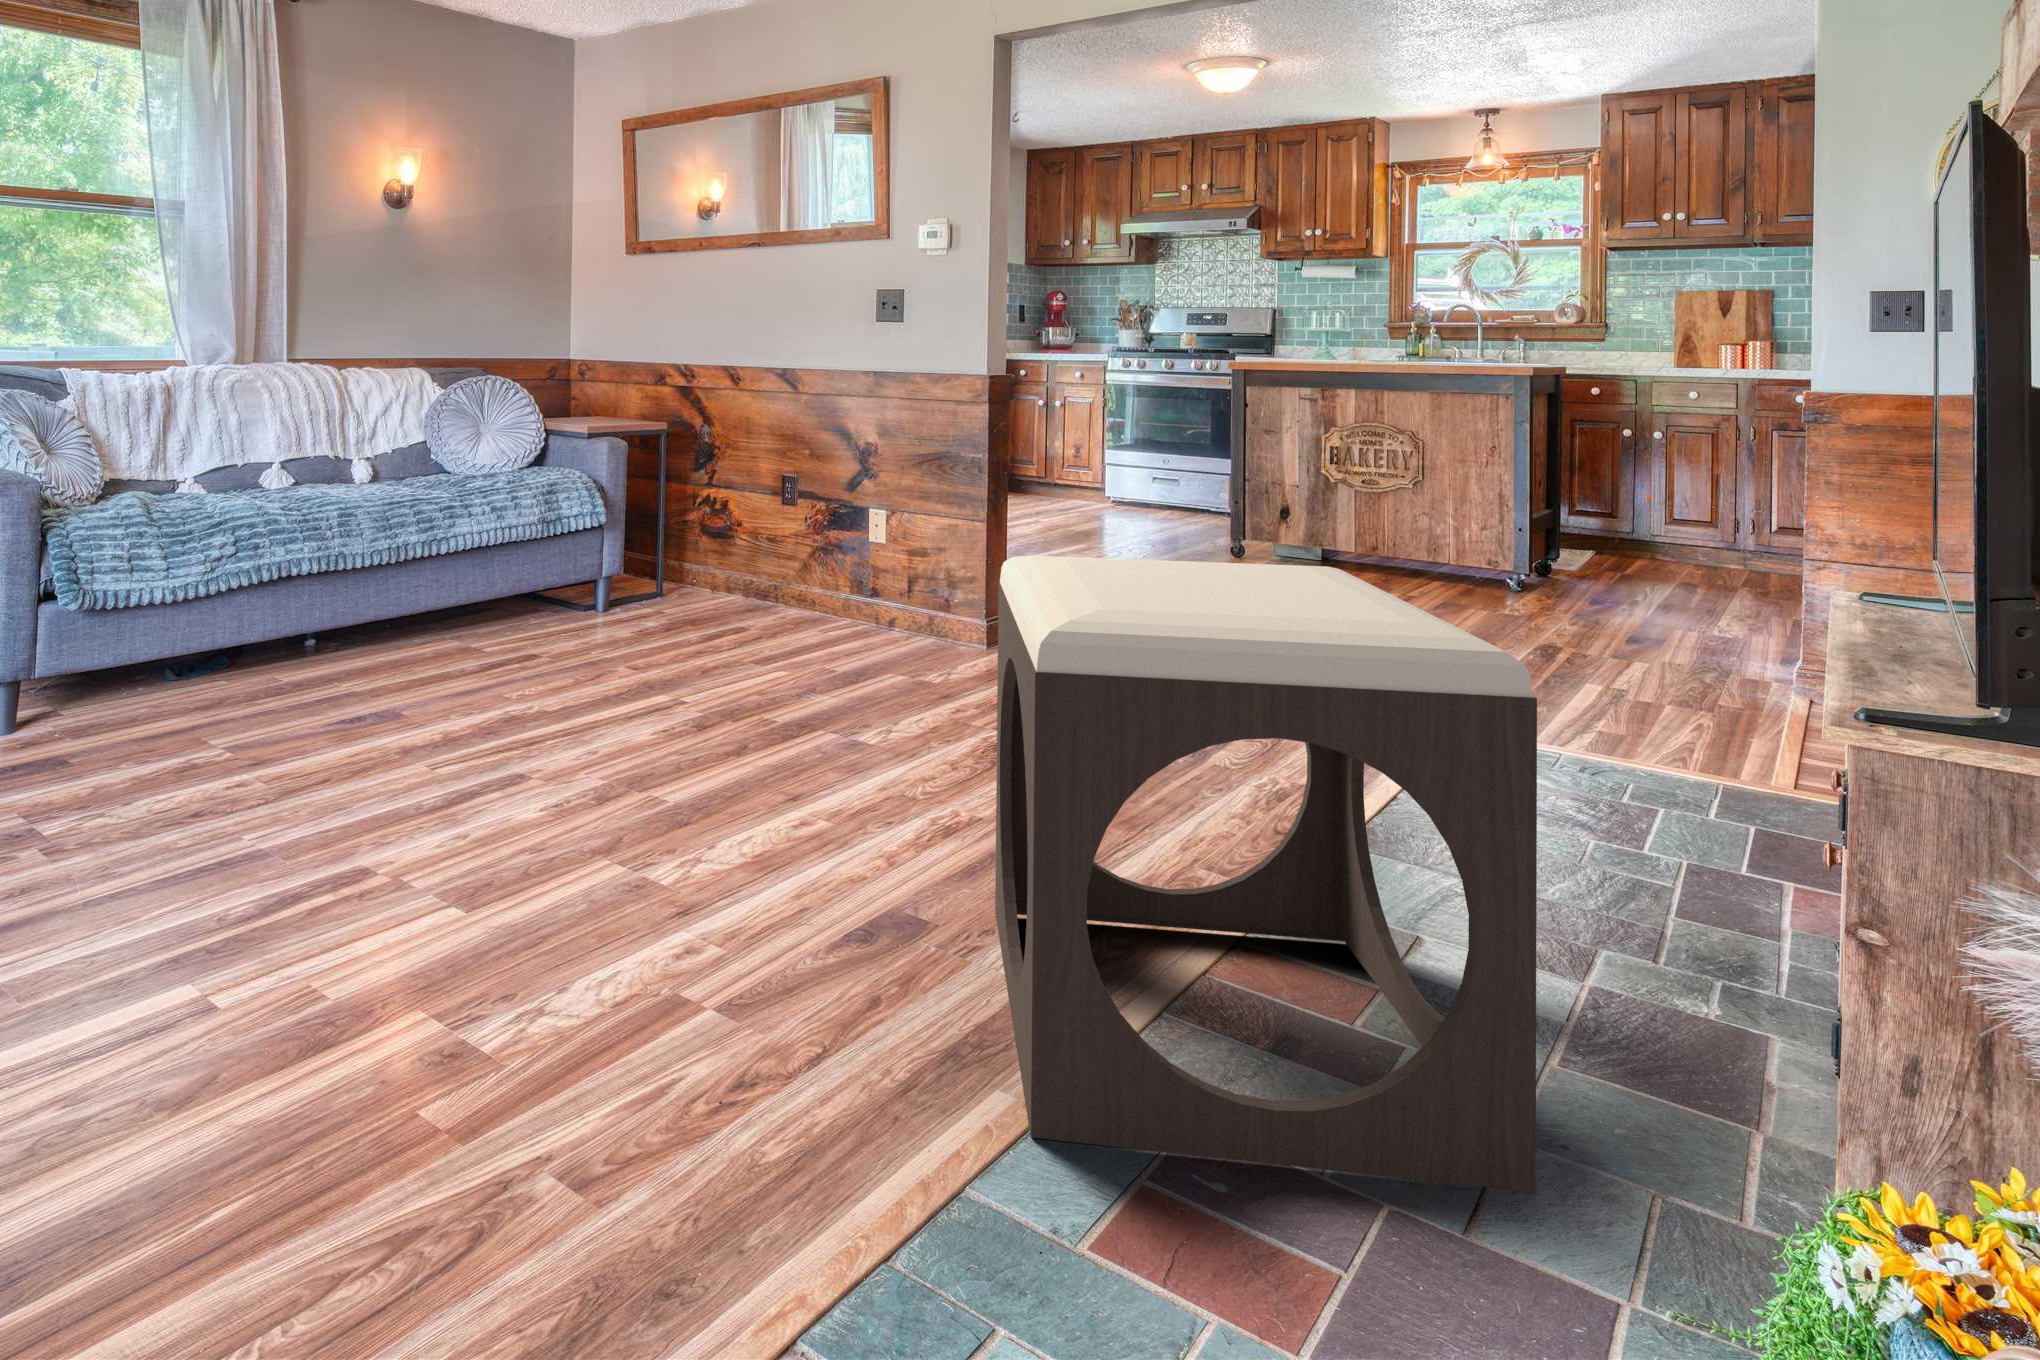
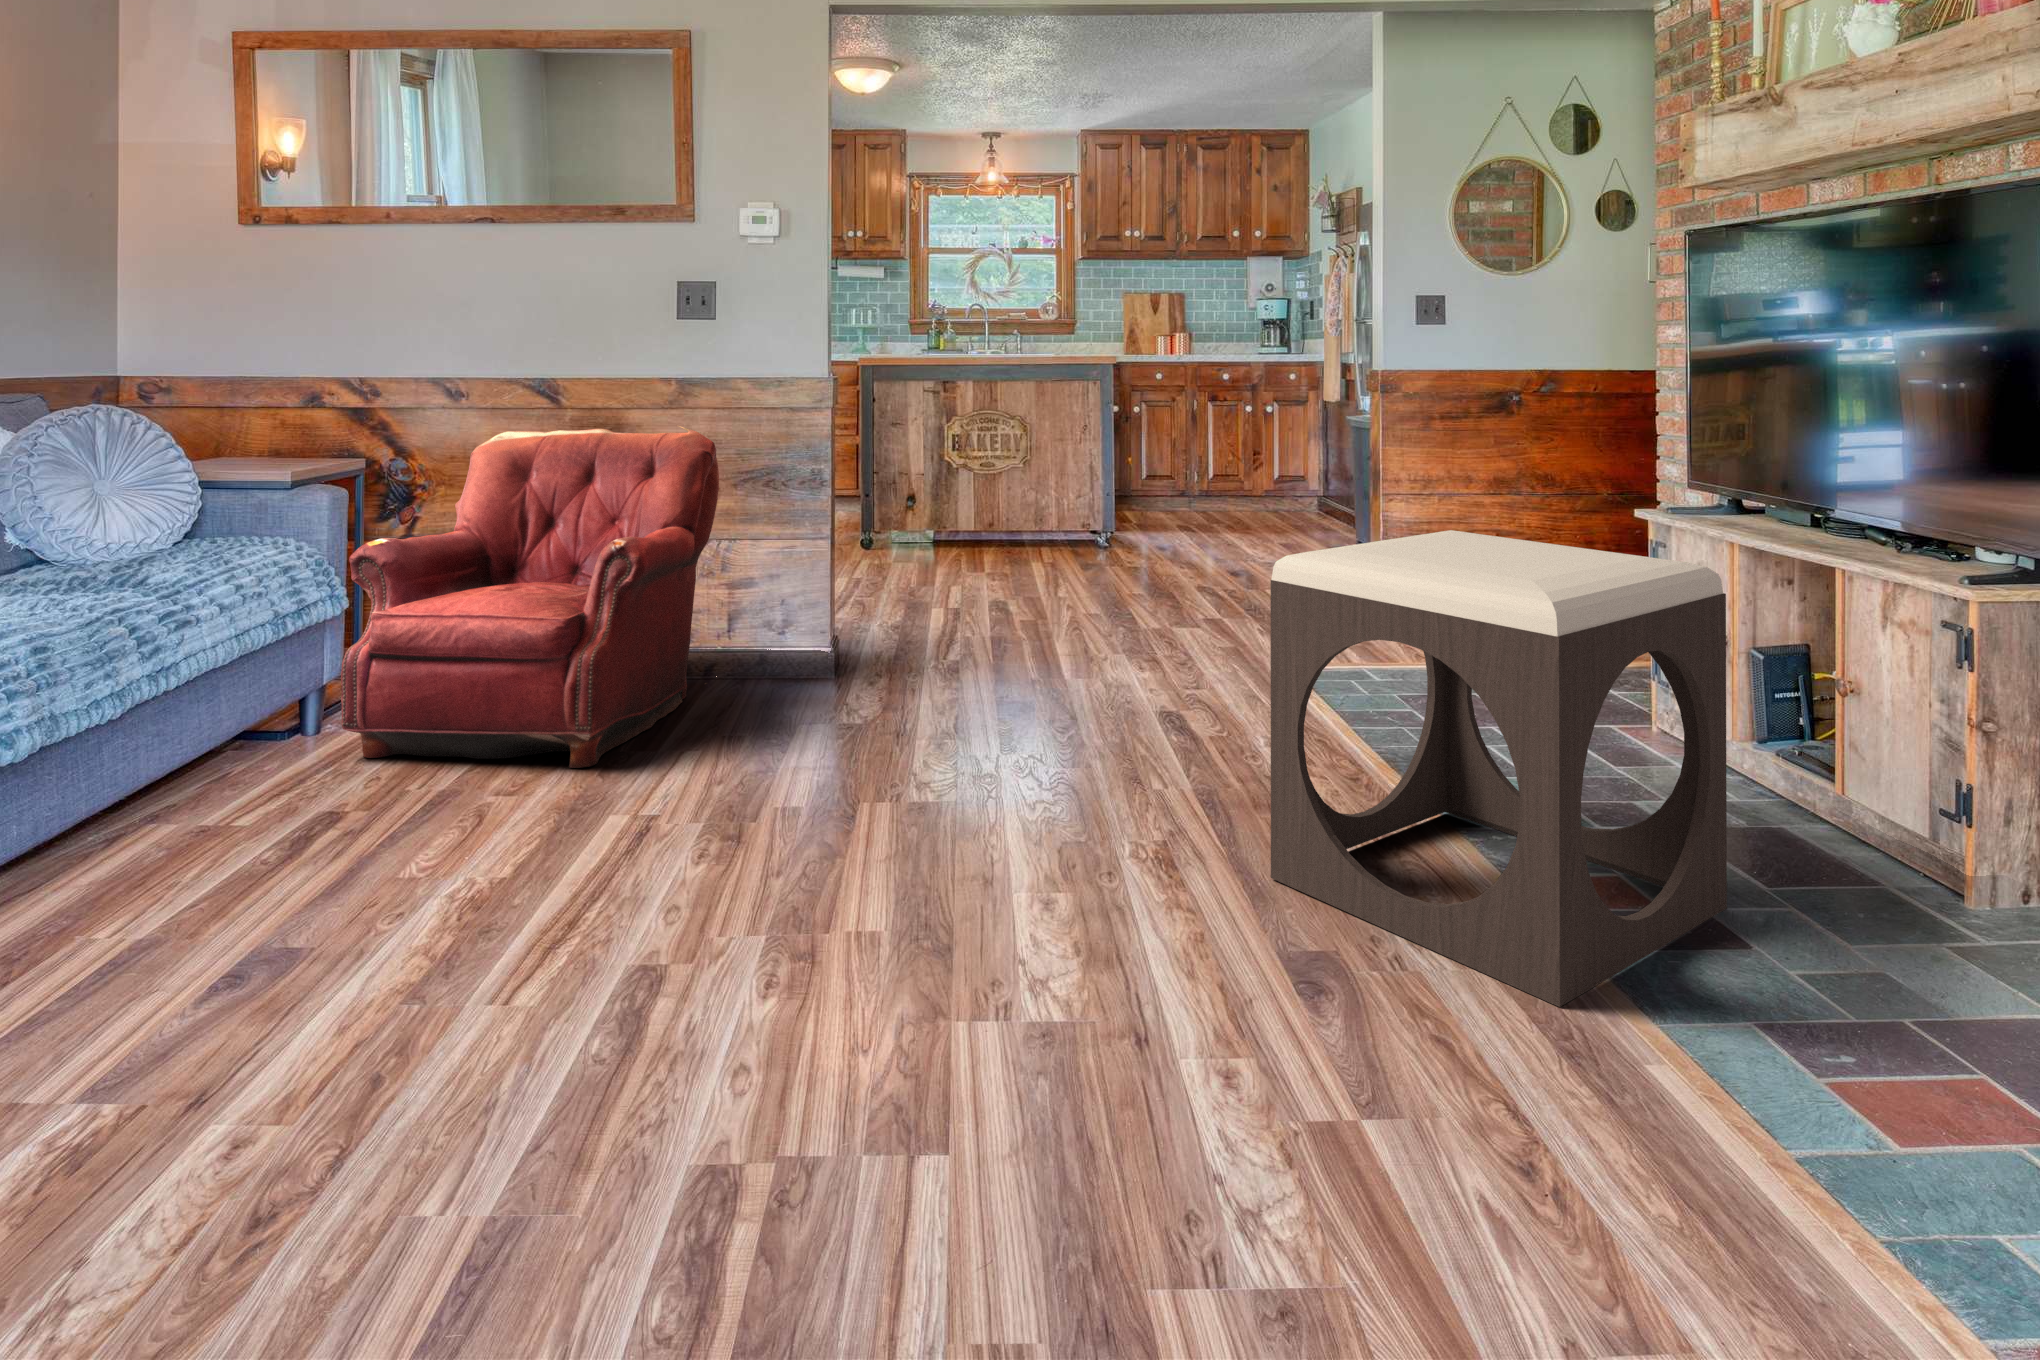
armchair: none [568,407,881,669] -> present [341,426,719,768]

